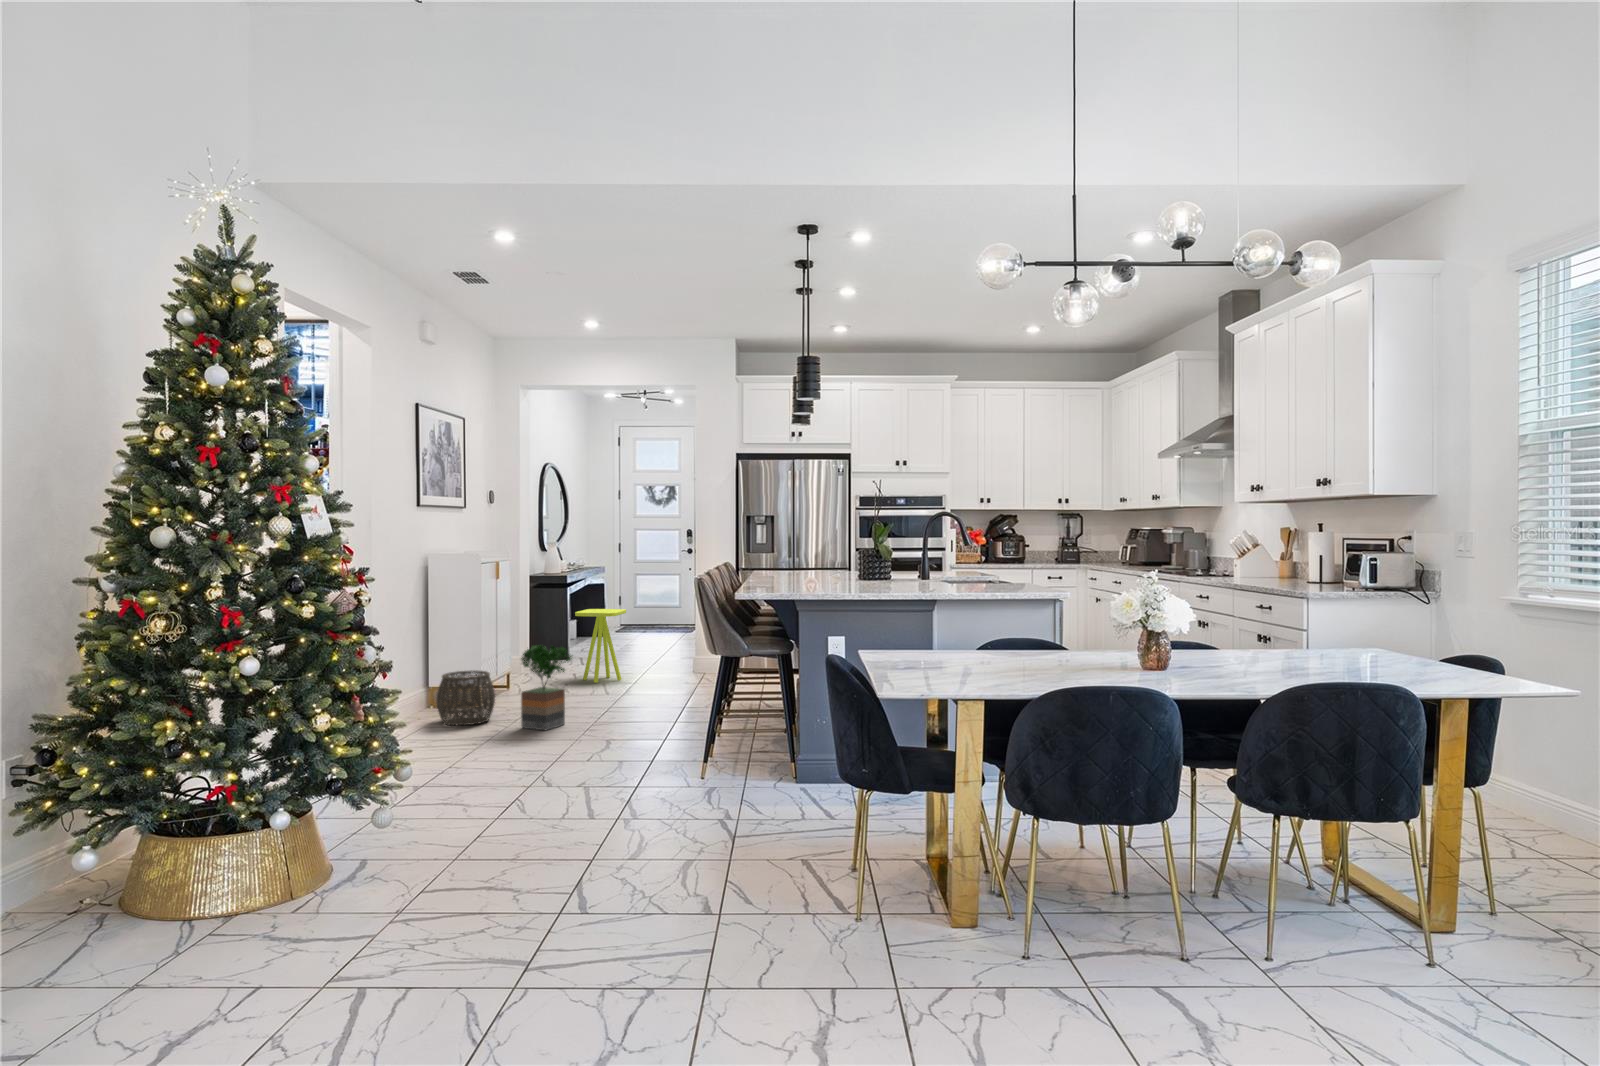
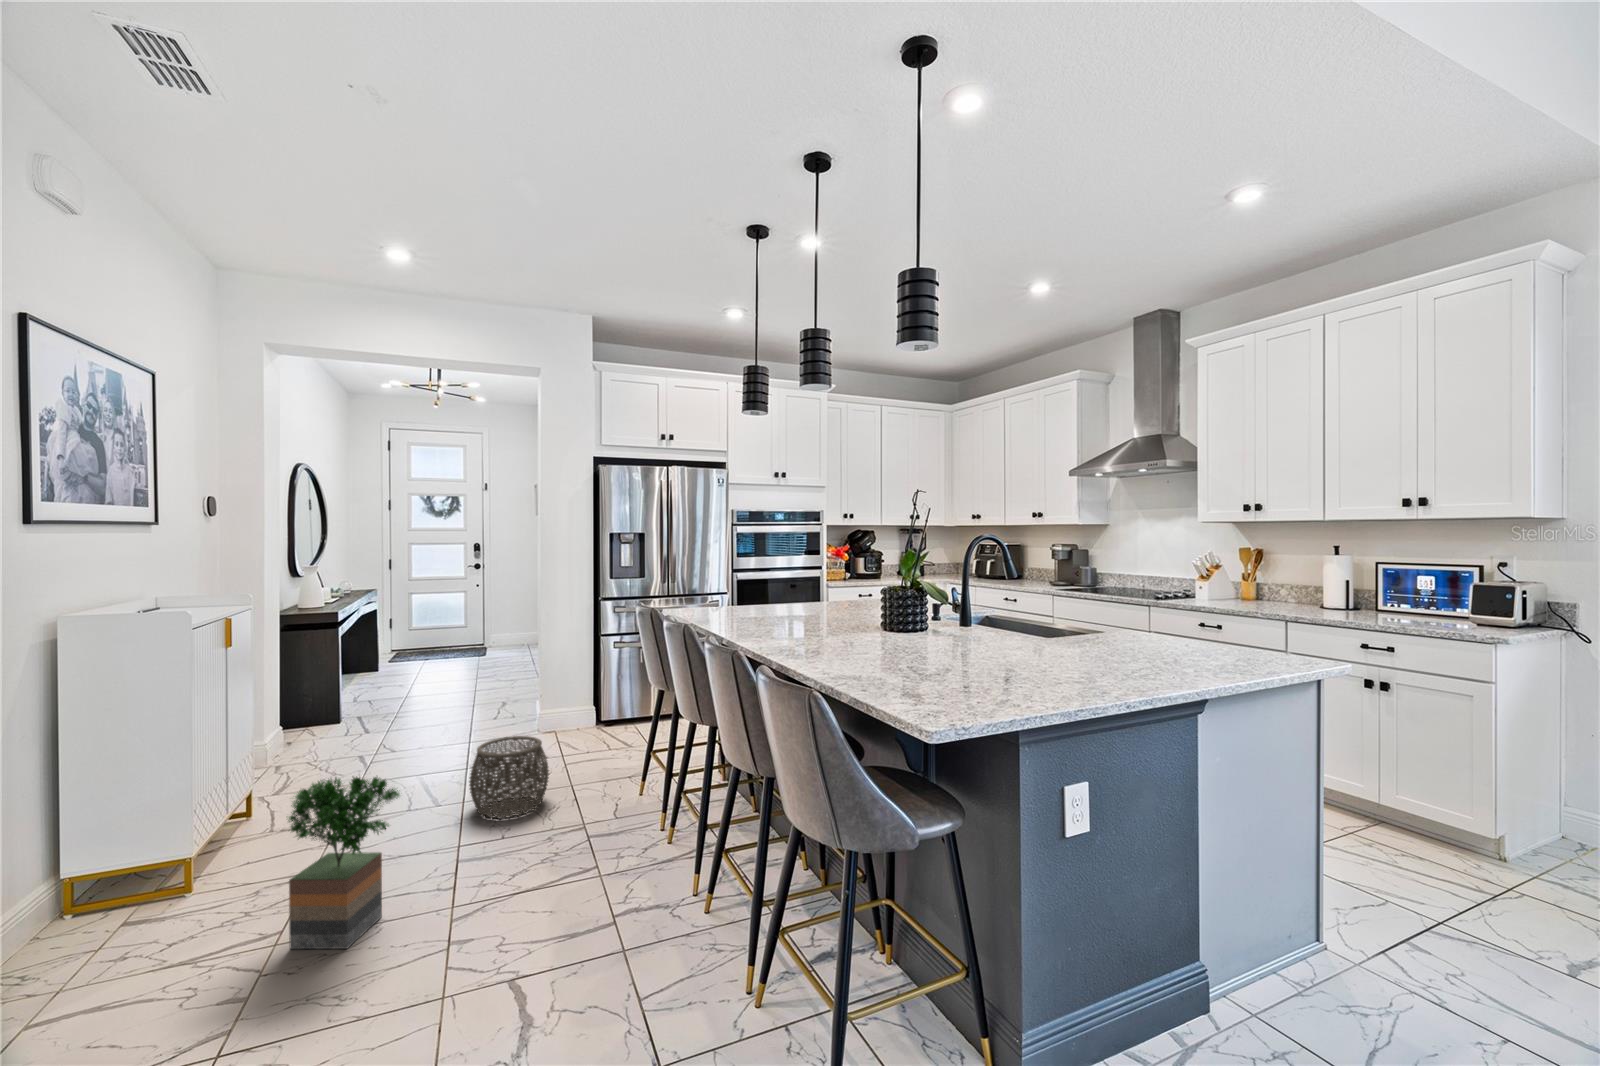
side table: present [575,609,626,683] -> none [364,664,443,777]
woven basket: present [436,670,495,726] -> present [469,736,549,818]

